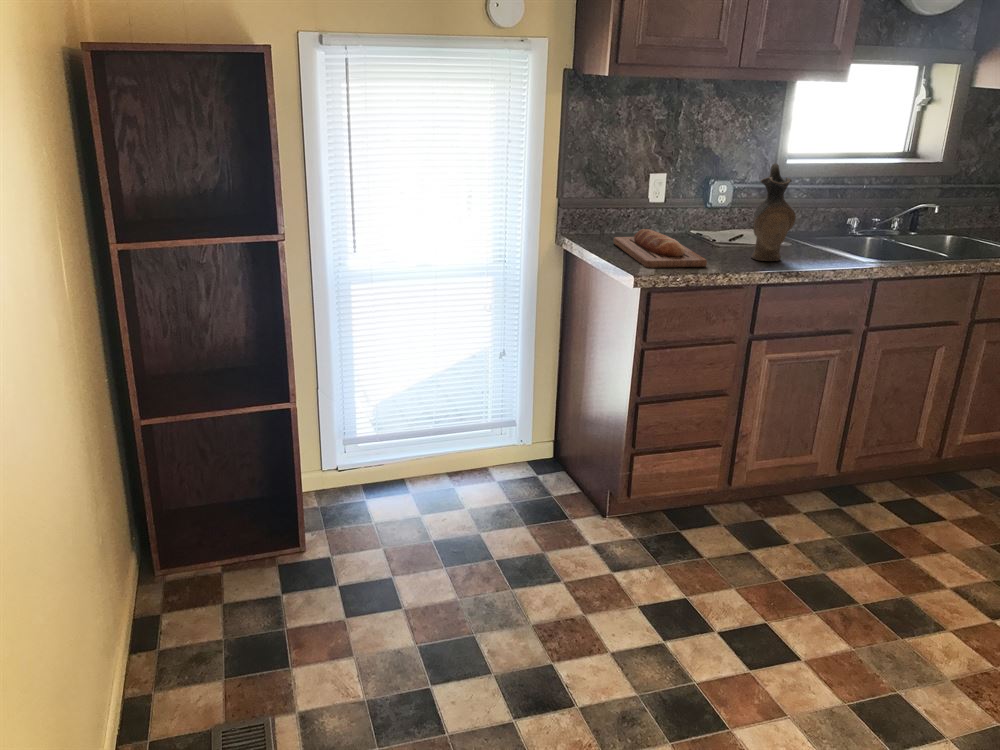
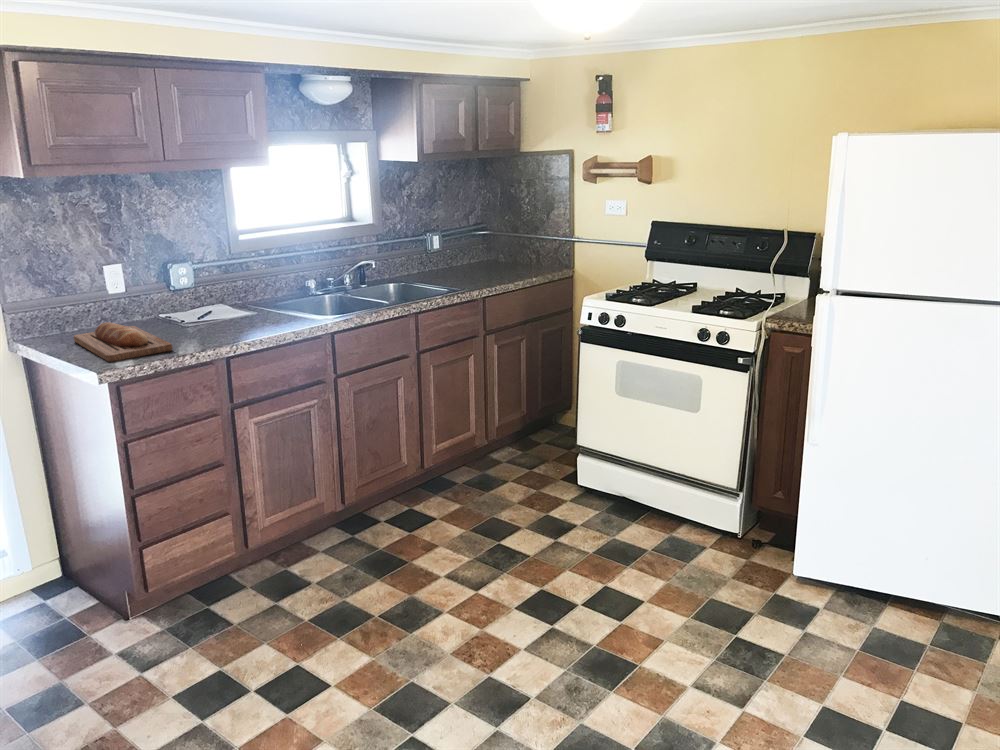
ceramic pitcher: present [751,163,796,261] -> none [210,245,250,335]

